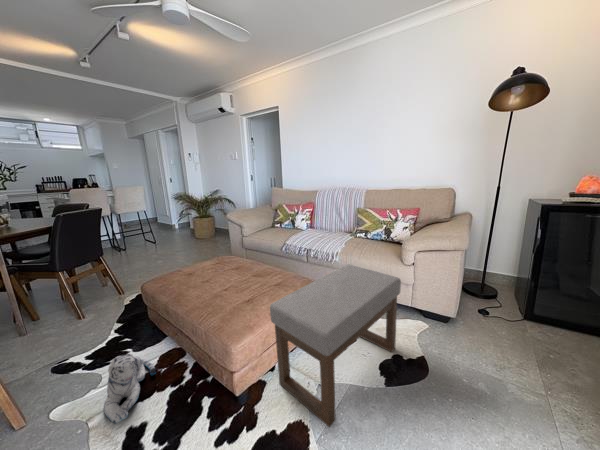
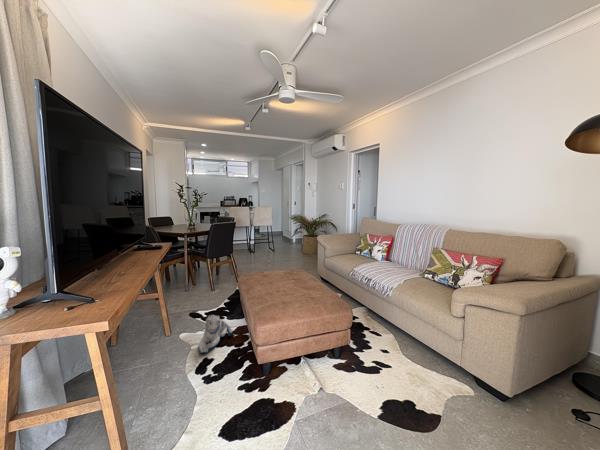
ottoman: present [270,265,401,427] -> none [294,298,420,417]

